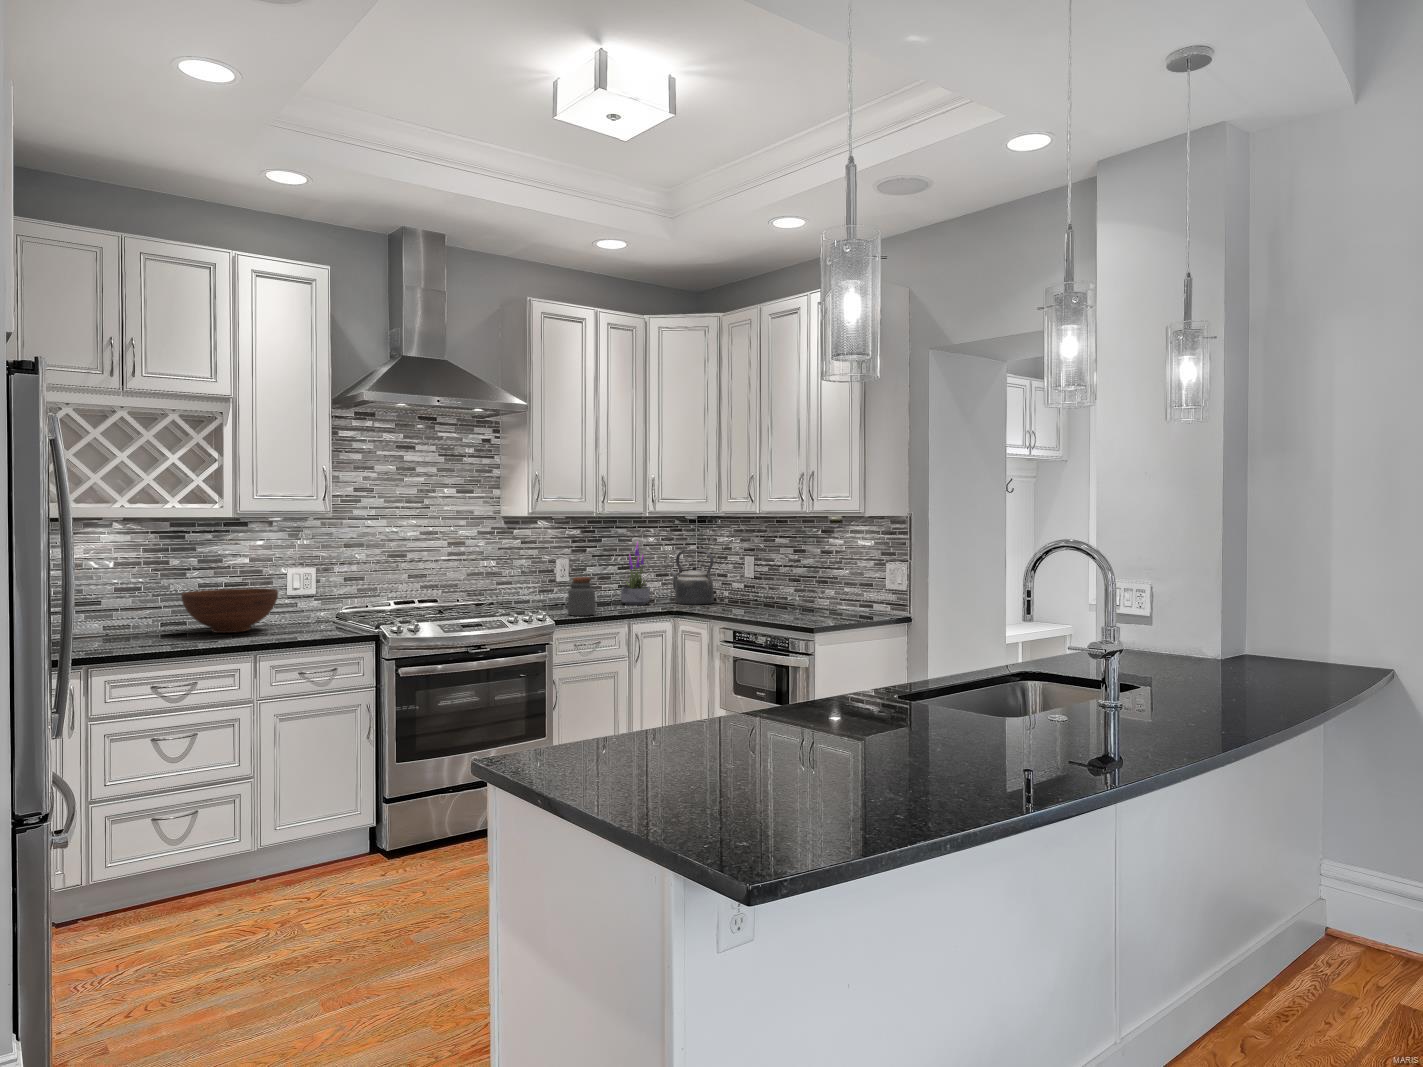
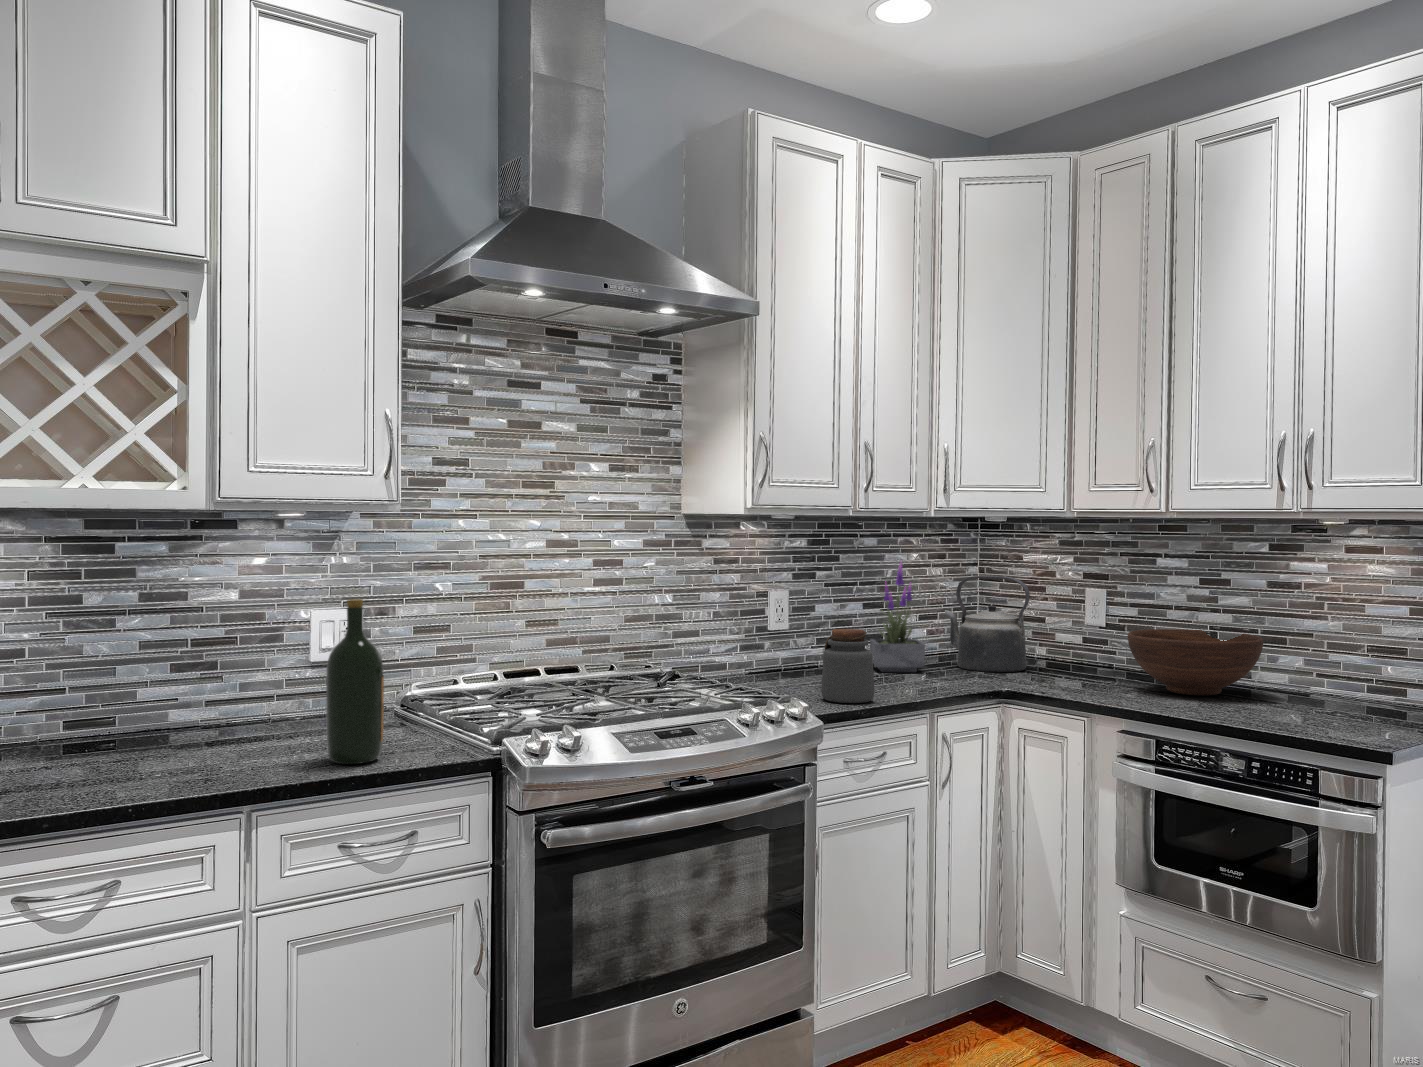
wine bottle: none [292,560,320,637] -> present [326,599,384,764]
fruit bowl: present [181,588,278,633] -> present [1128,629,1263,696]

